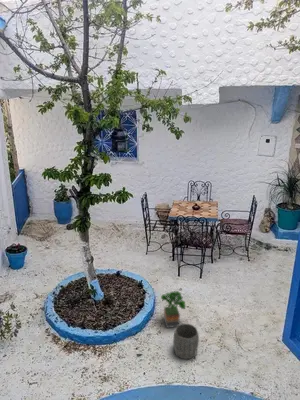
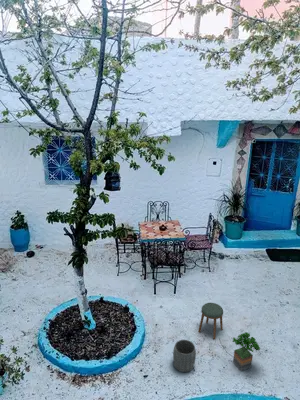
stool: none [213,290,242,332] -> present [198,303,223,340]
potted tree: present [161,291,185,328] -> present [233,332,260,371]

